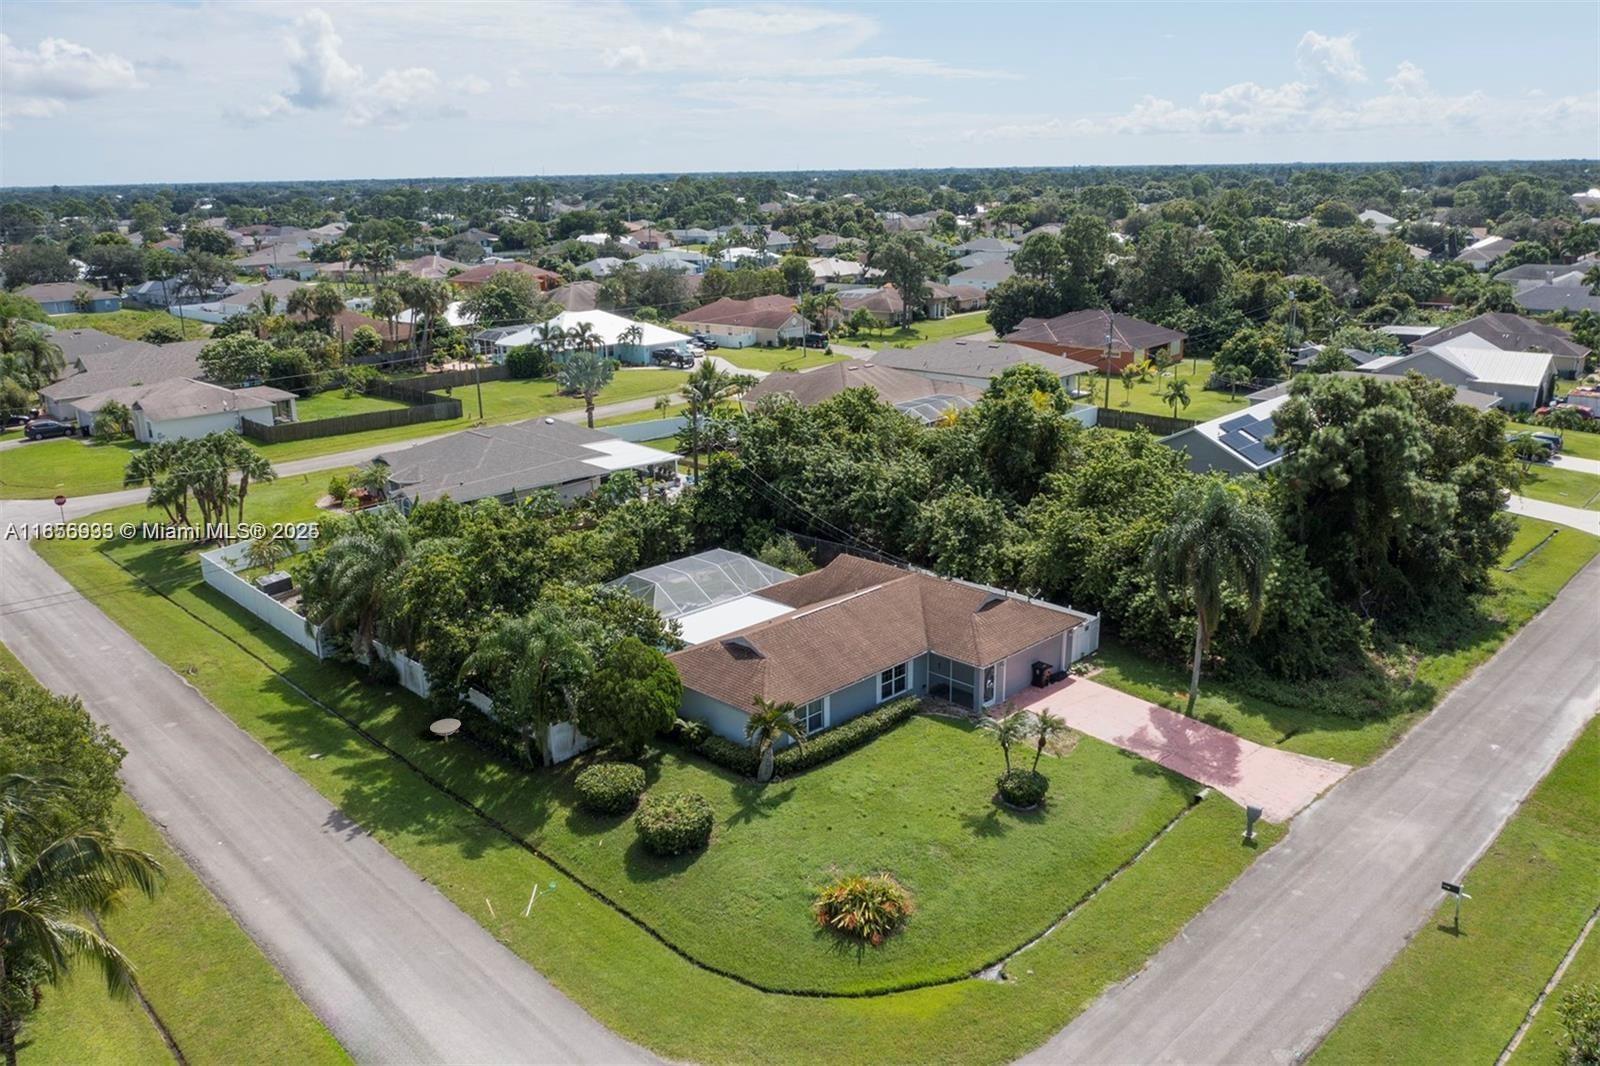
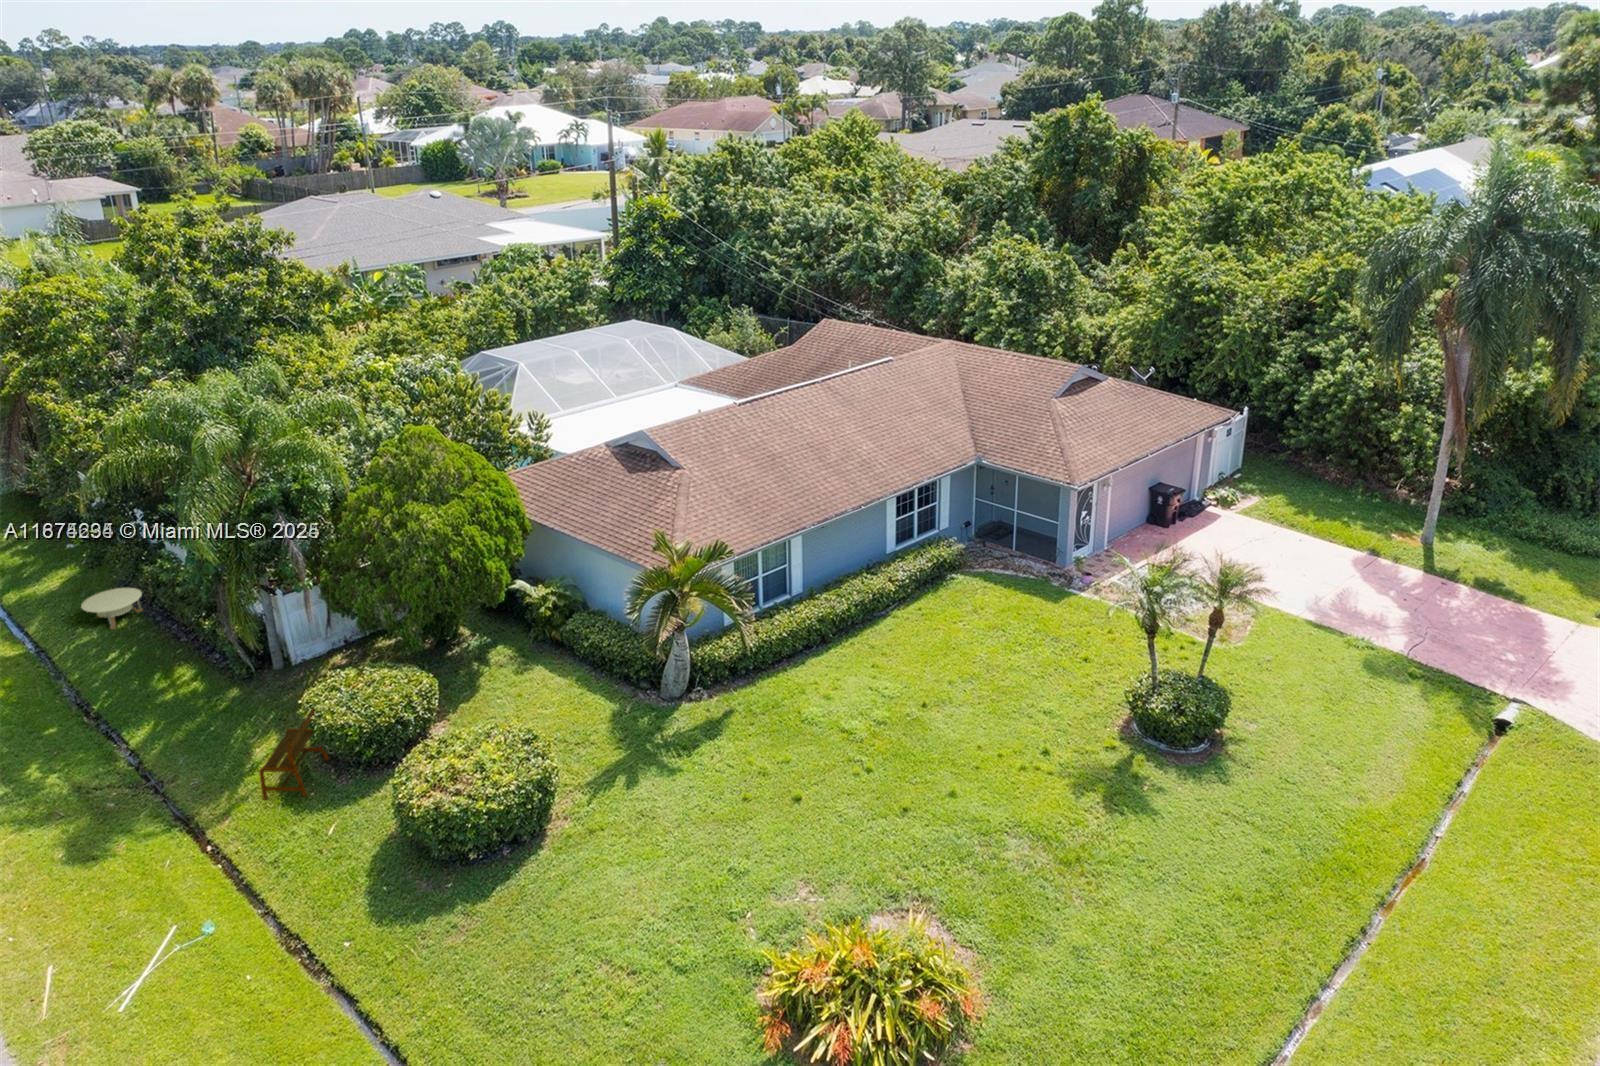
bench: none [564,783,590,829] -> present [259,708,328,800]

